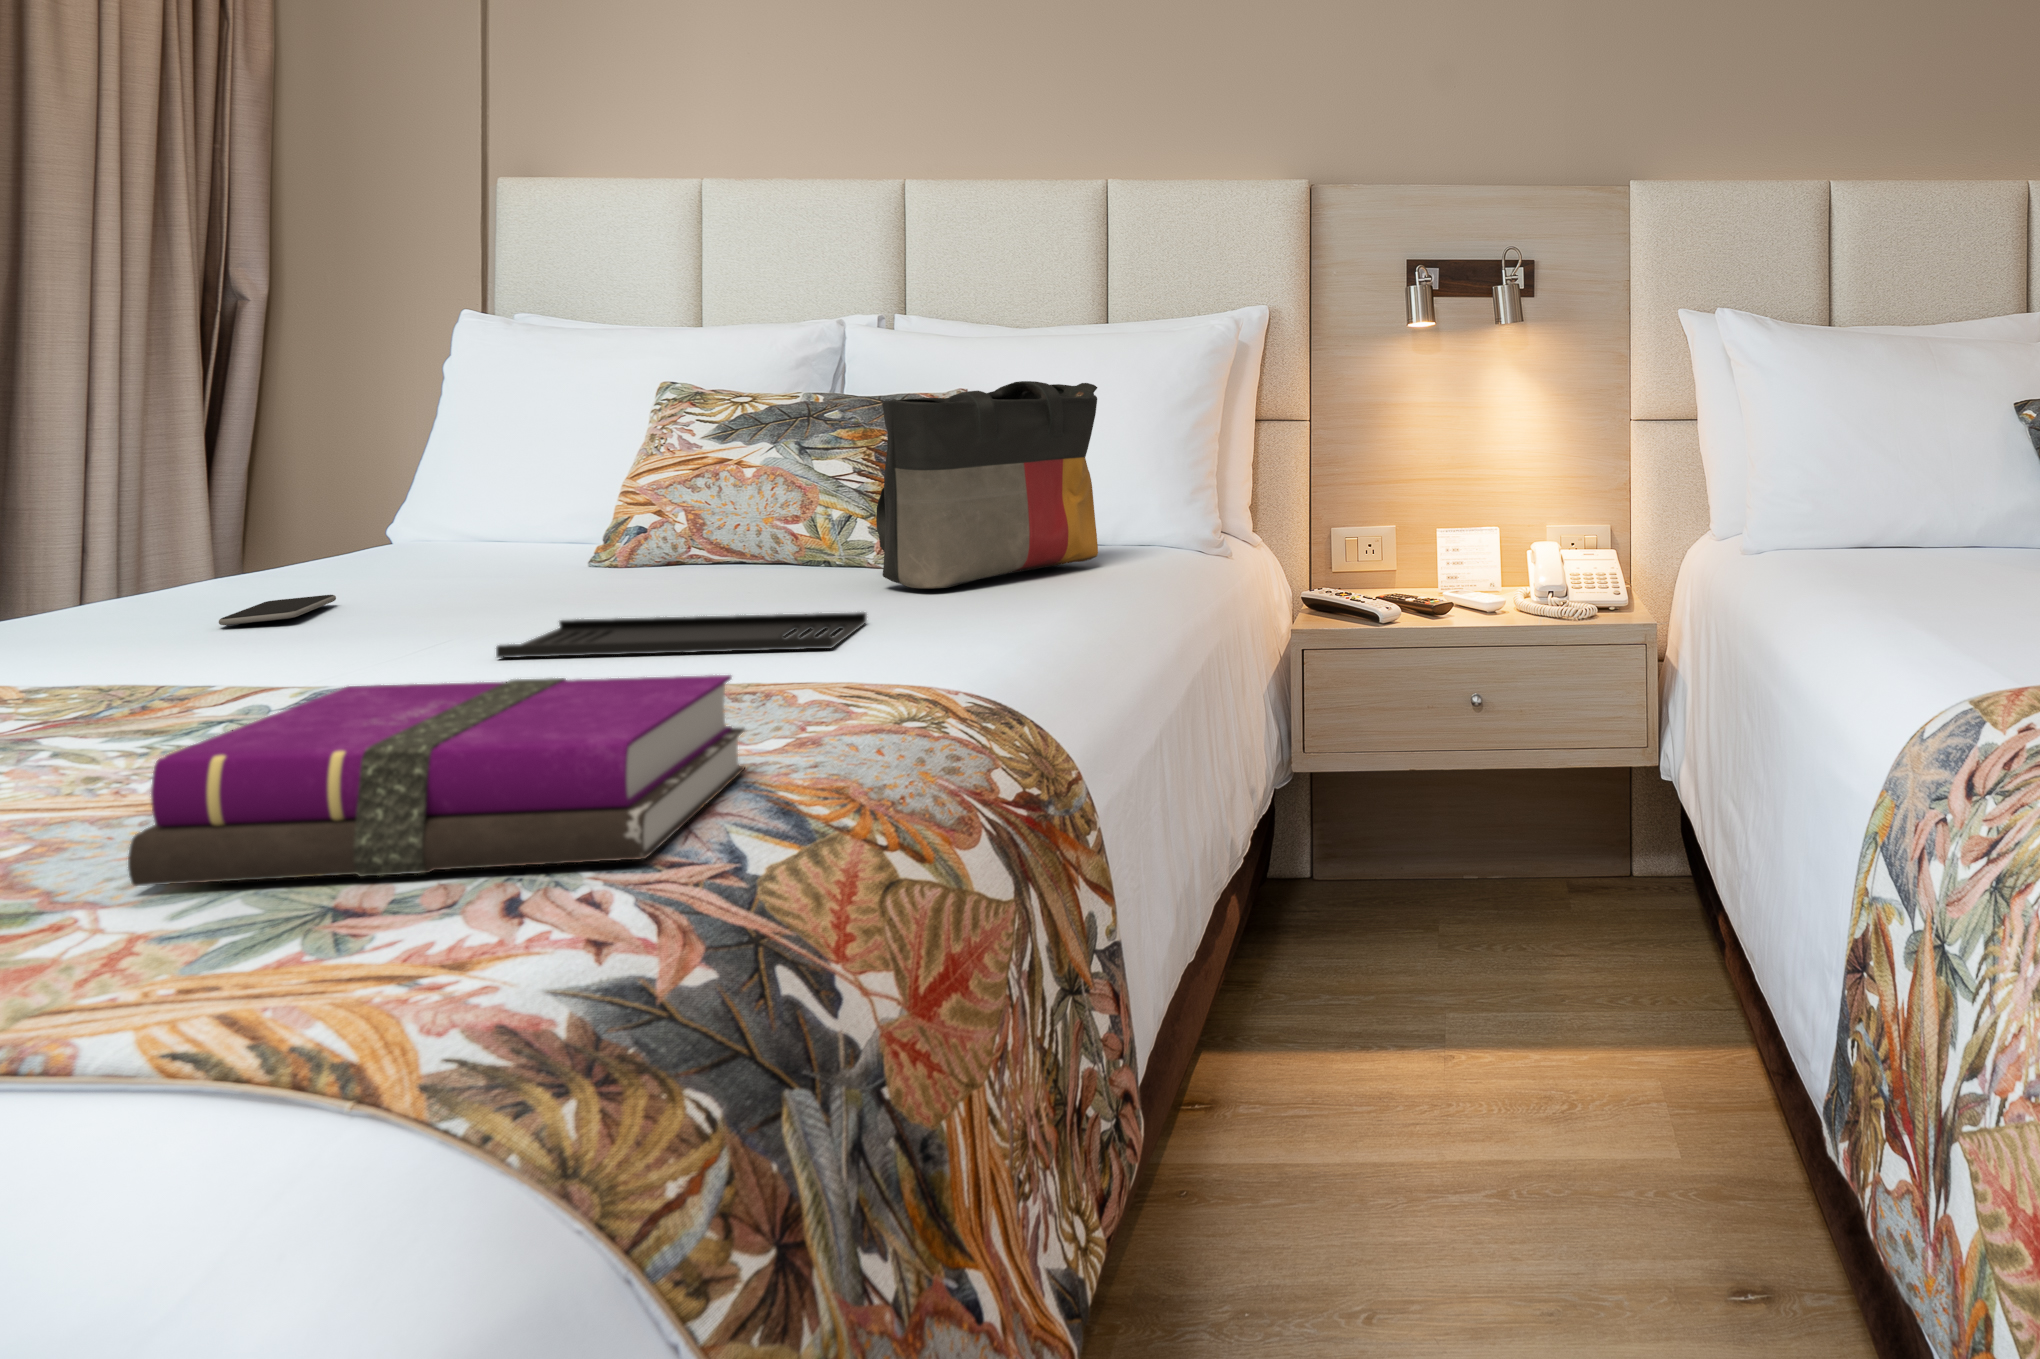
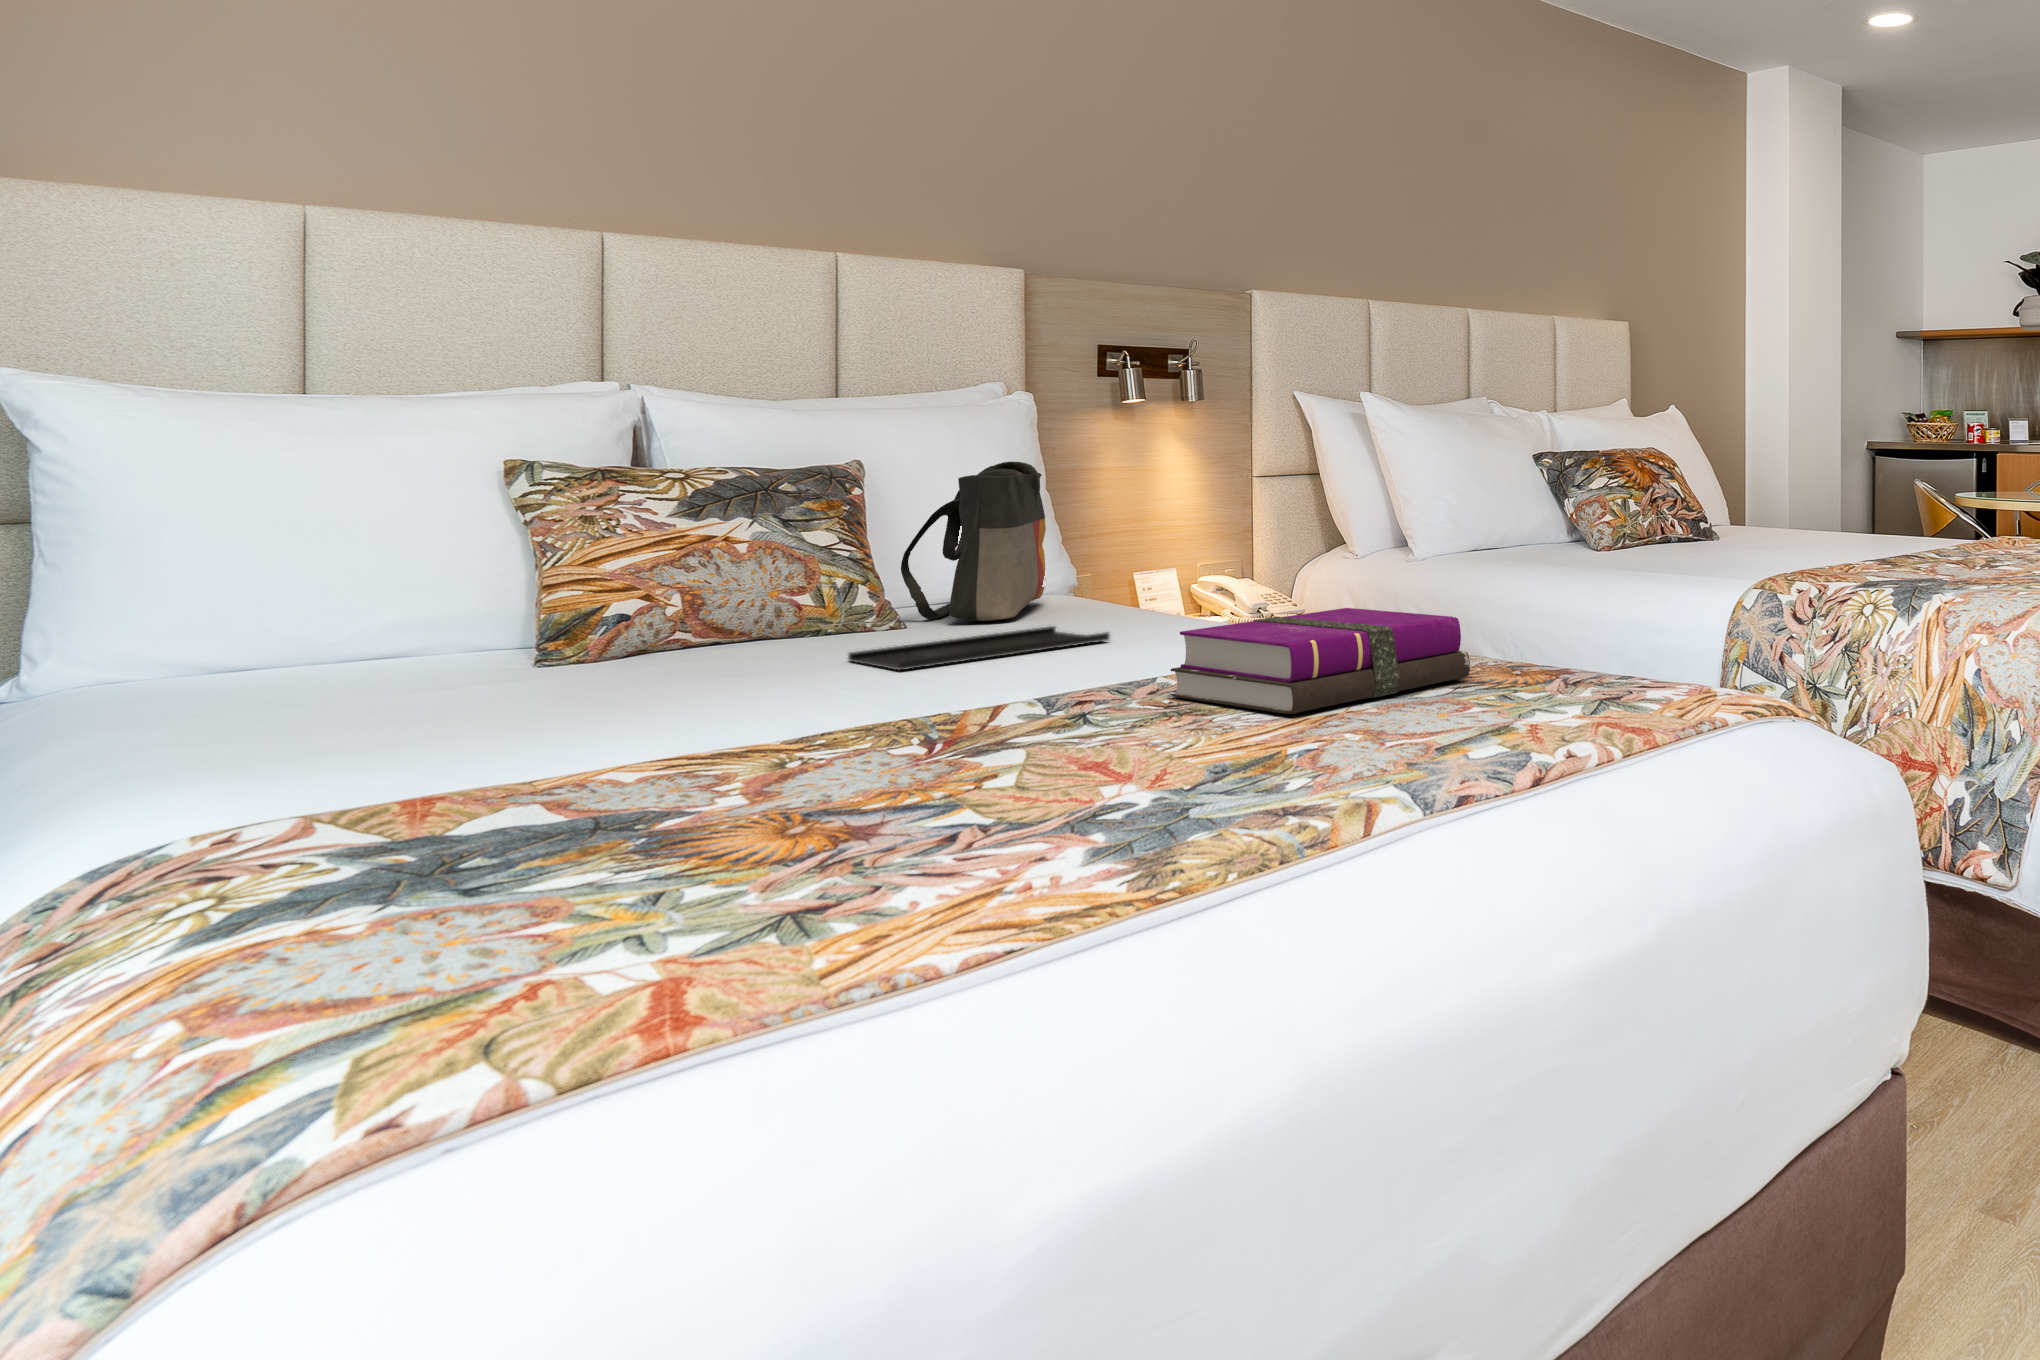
smartphone: present [219,595,336,626] -> none [465,672,579,695]

